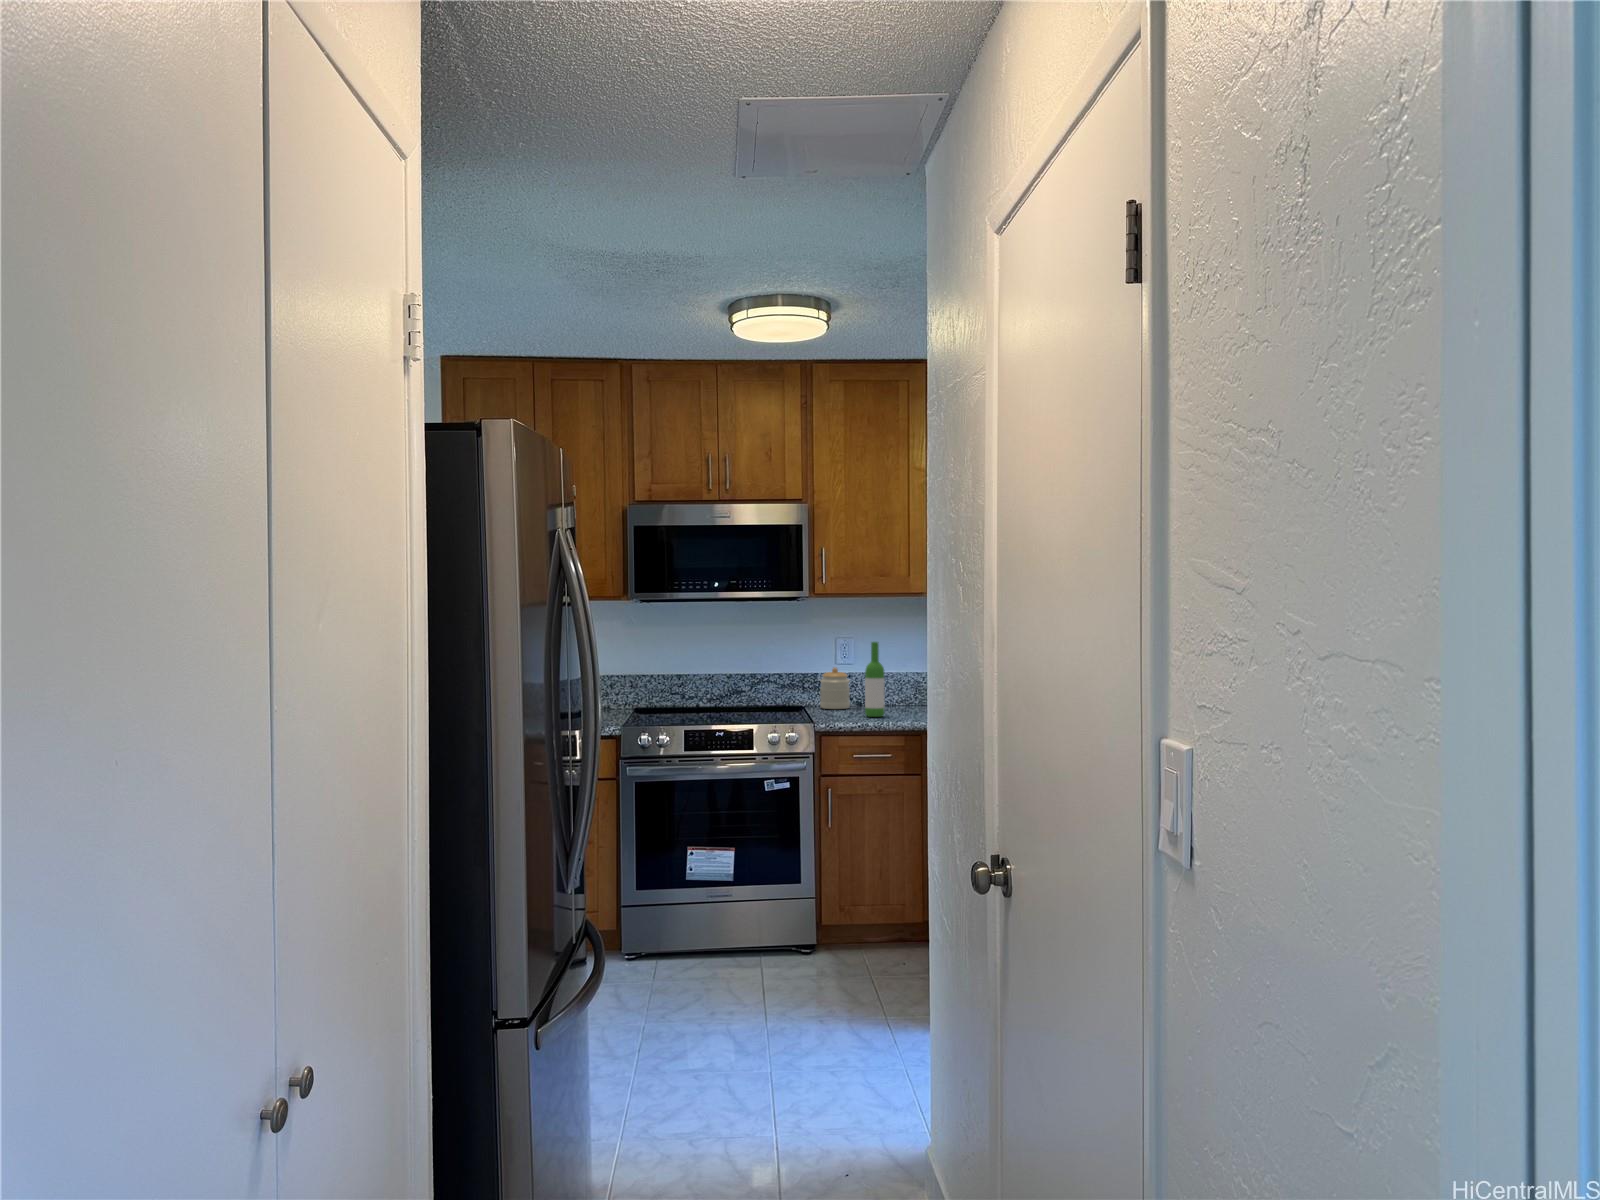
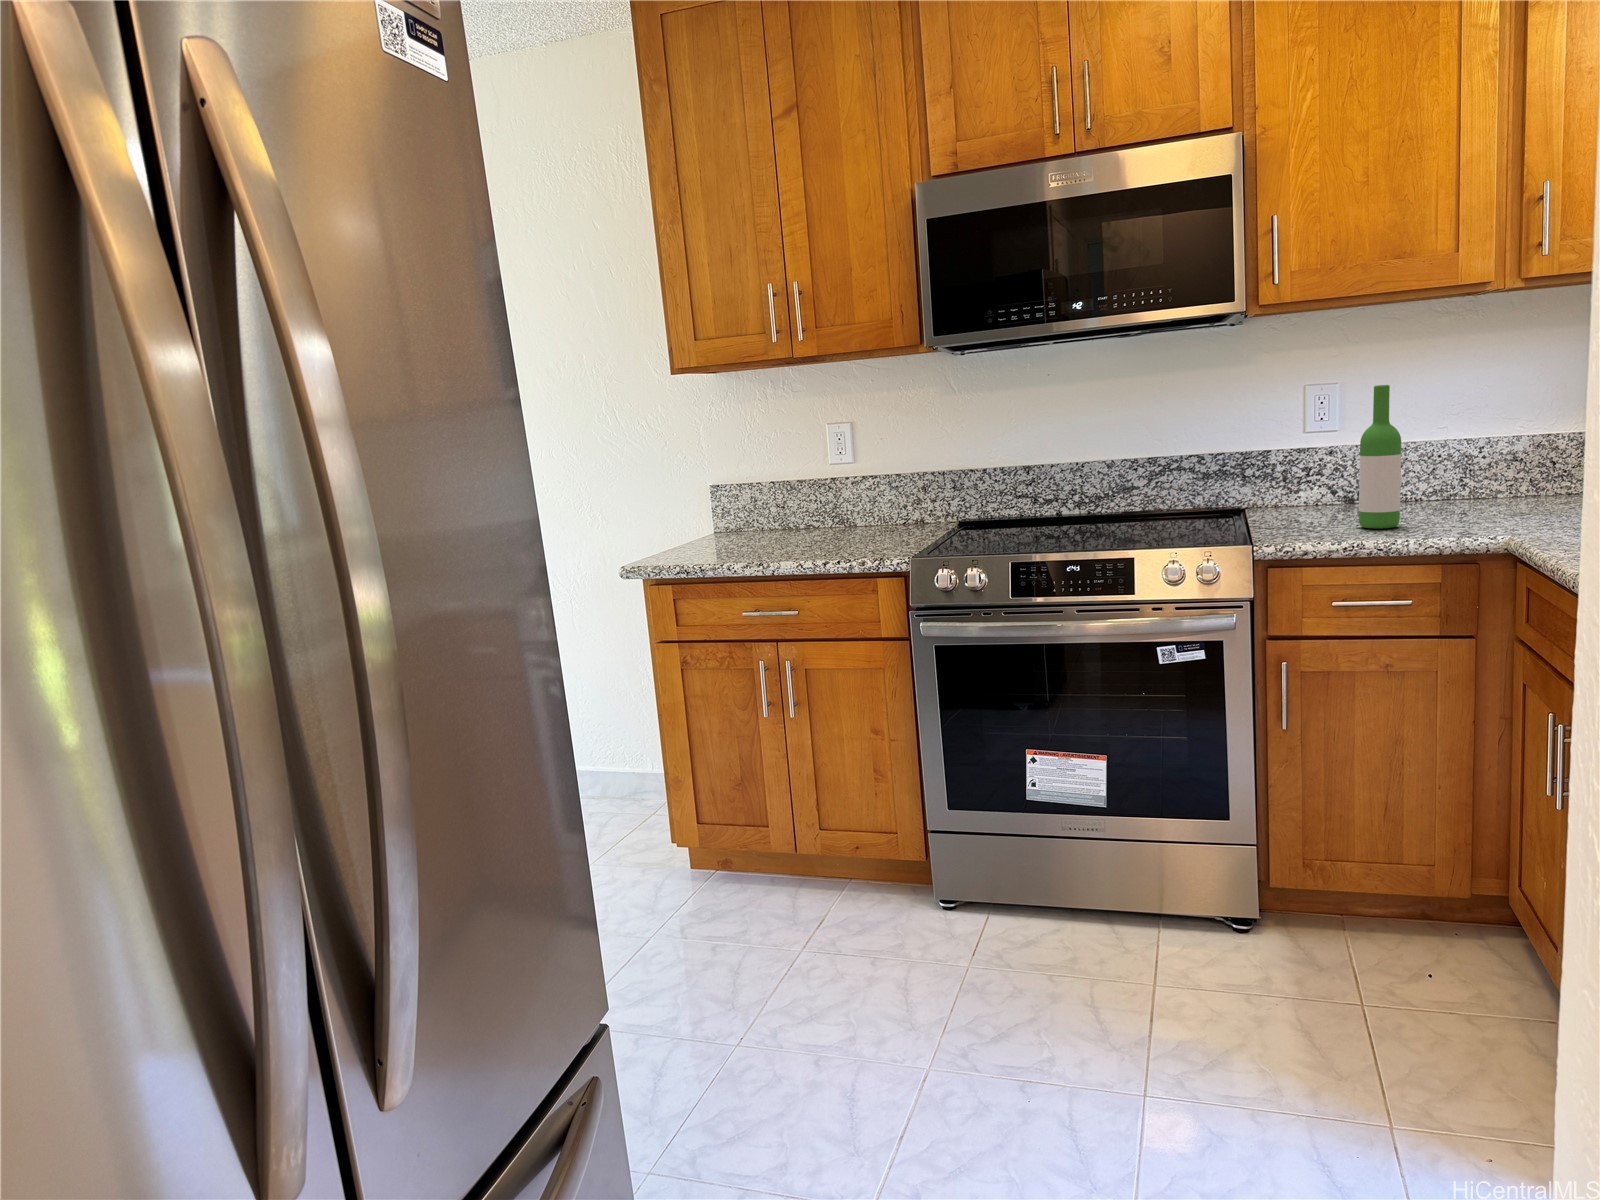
jar: present [820,668,850,709] -> none [1272,439,1330,513]

